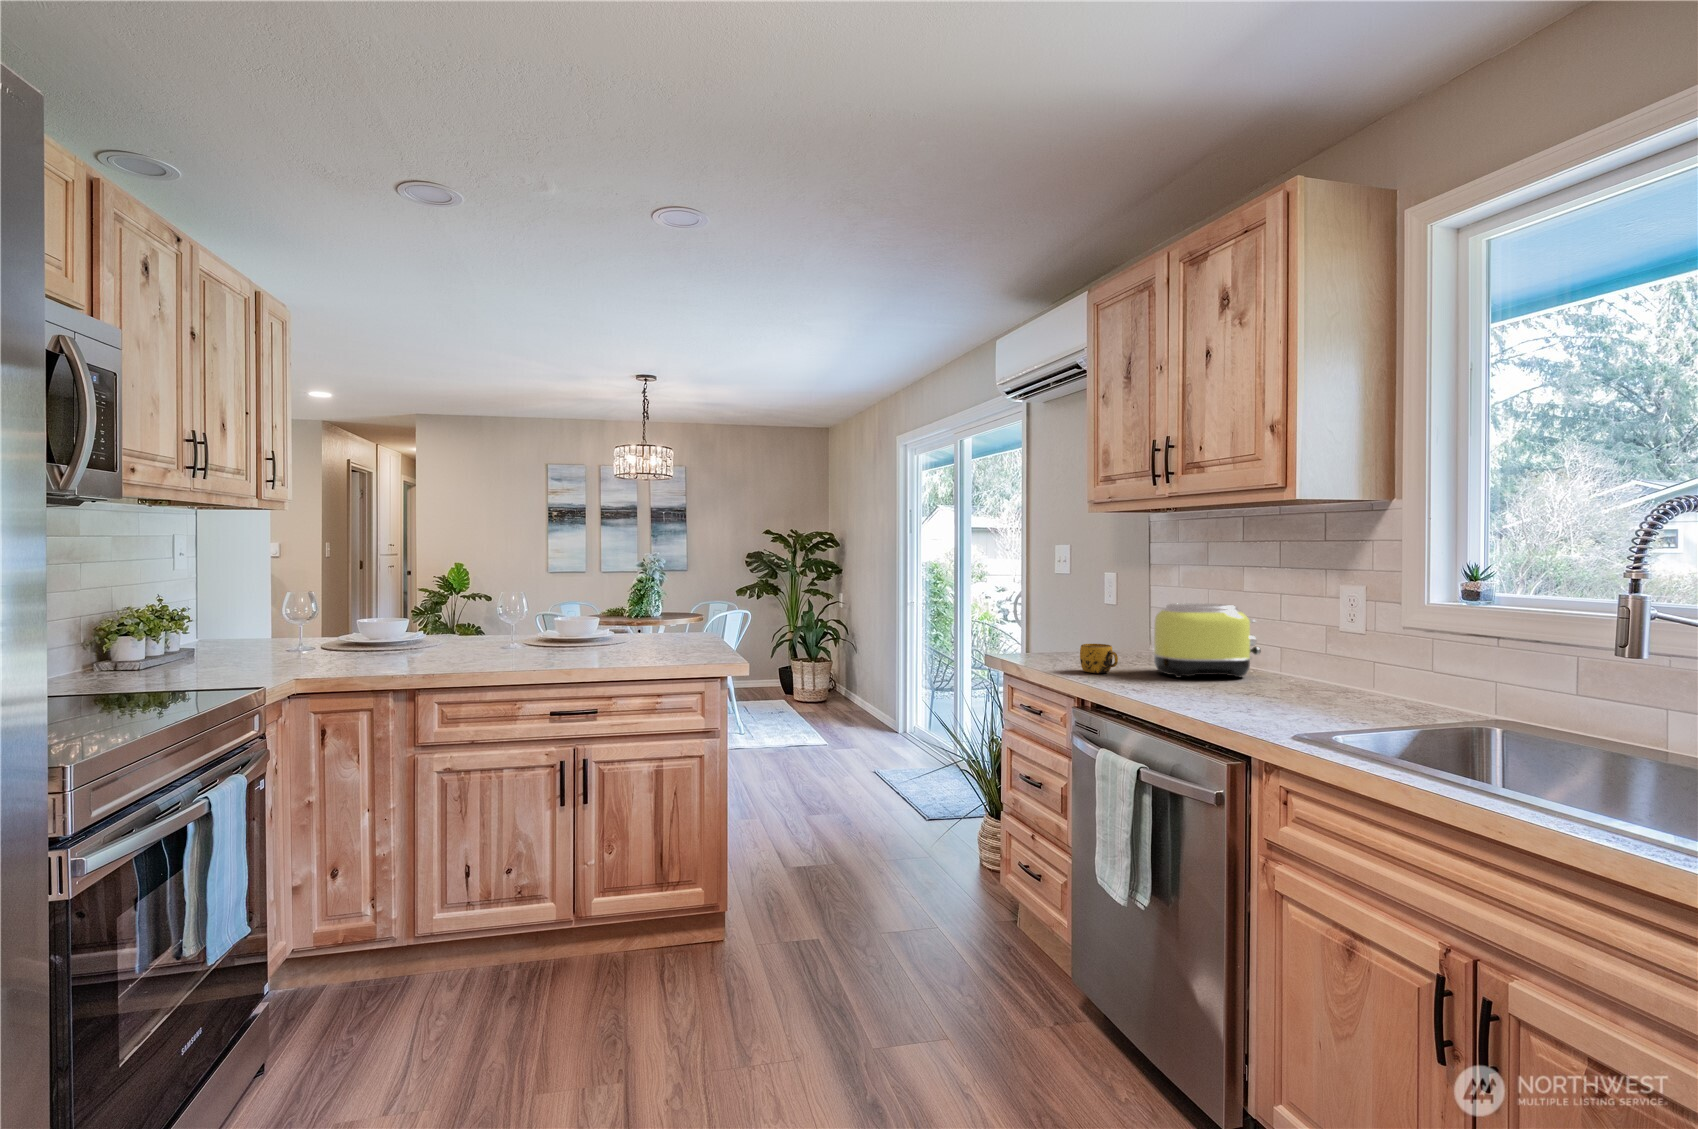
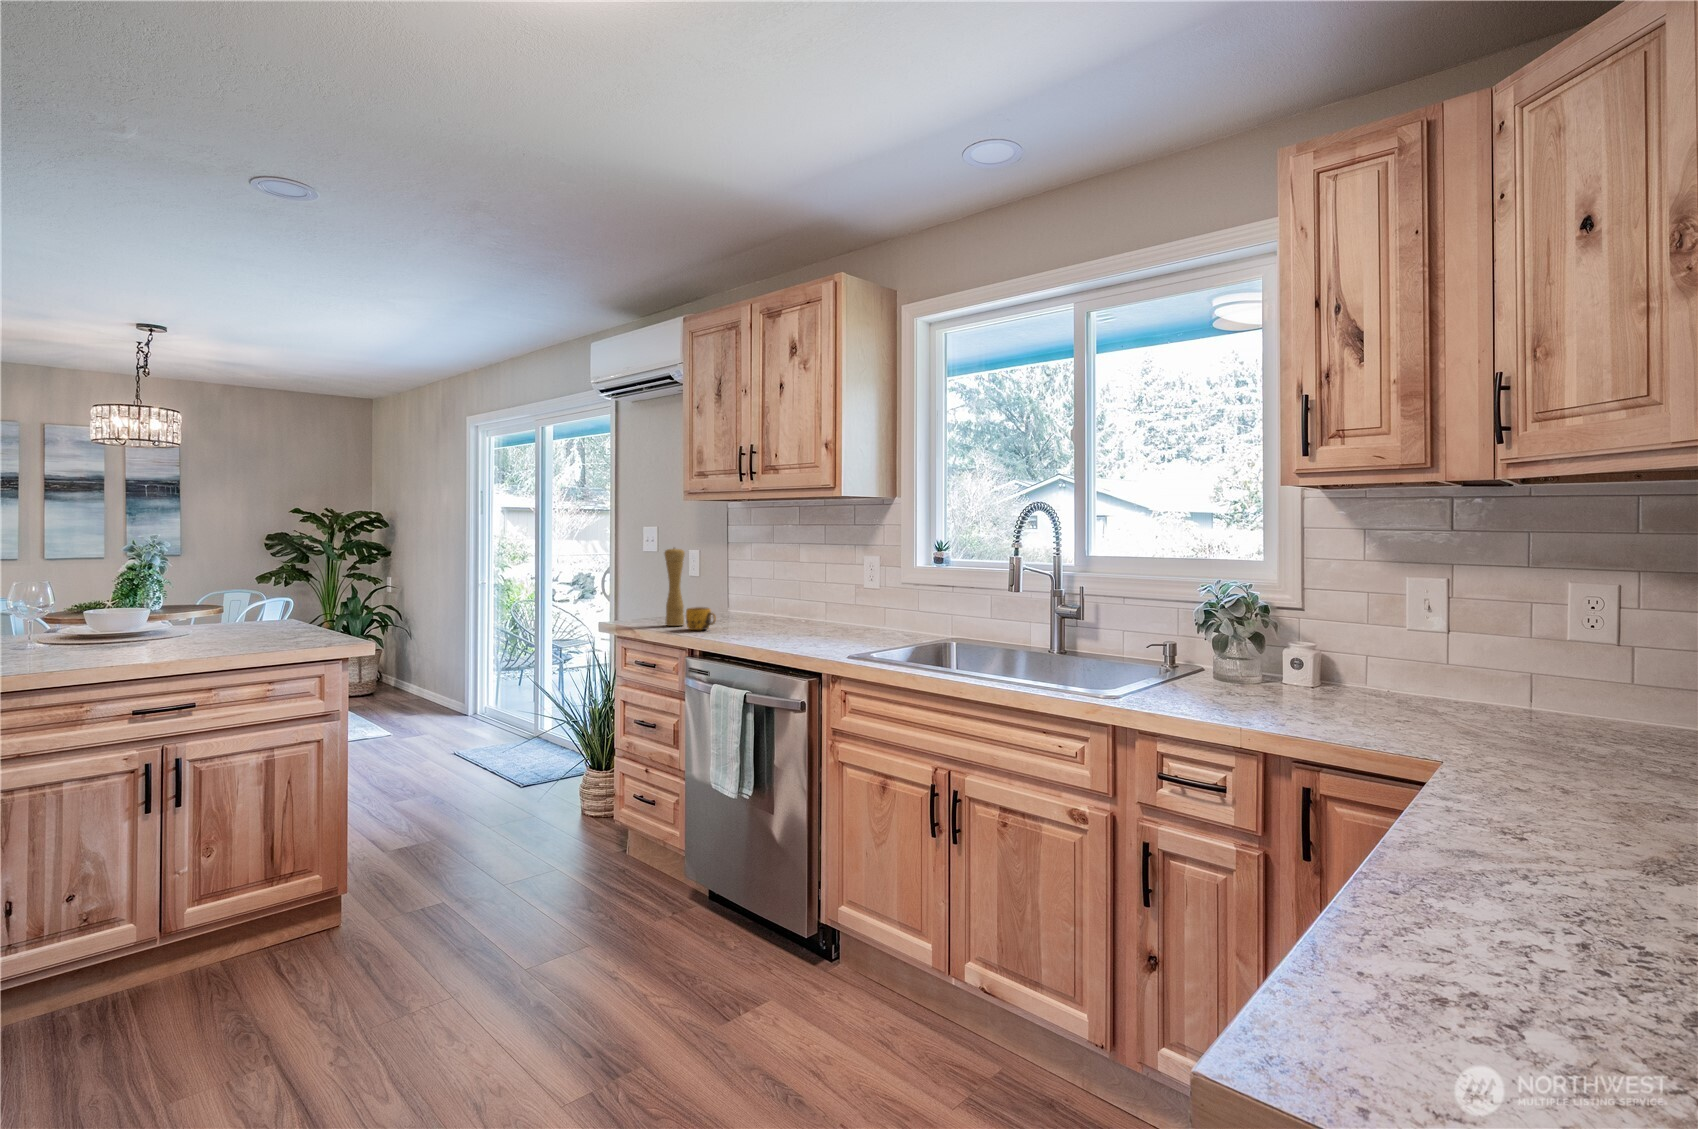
pepper mill: none [1058,568,1084,665] -> present [664,548,685,626]
toaster: present [1153,603,1261,678] -> none [740,573,814,629]

